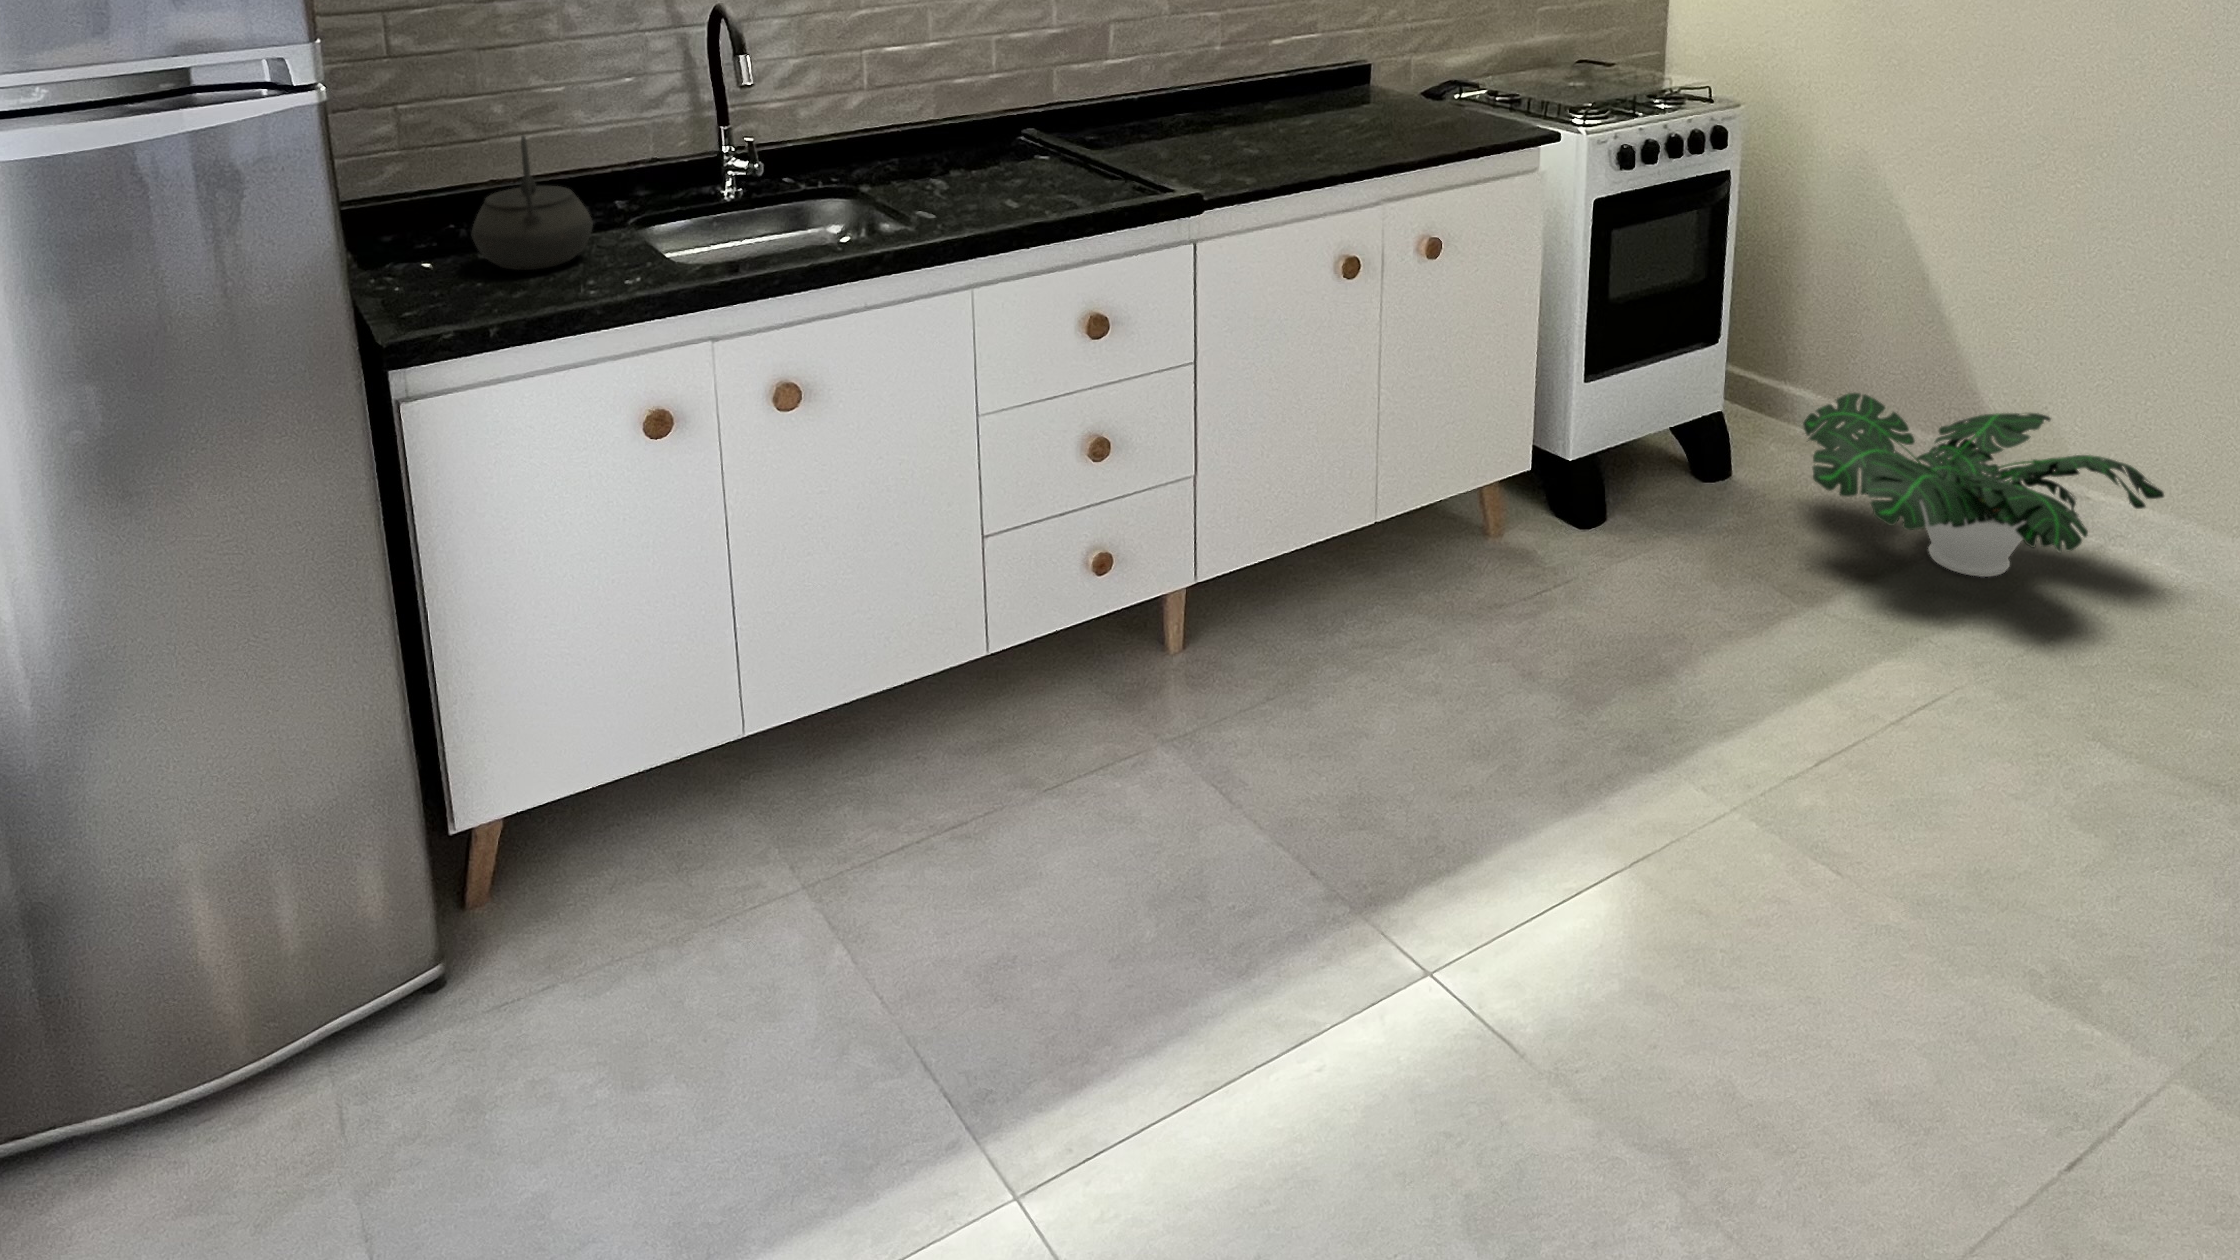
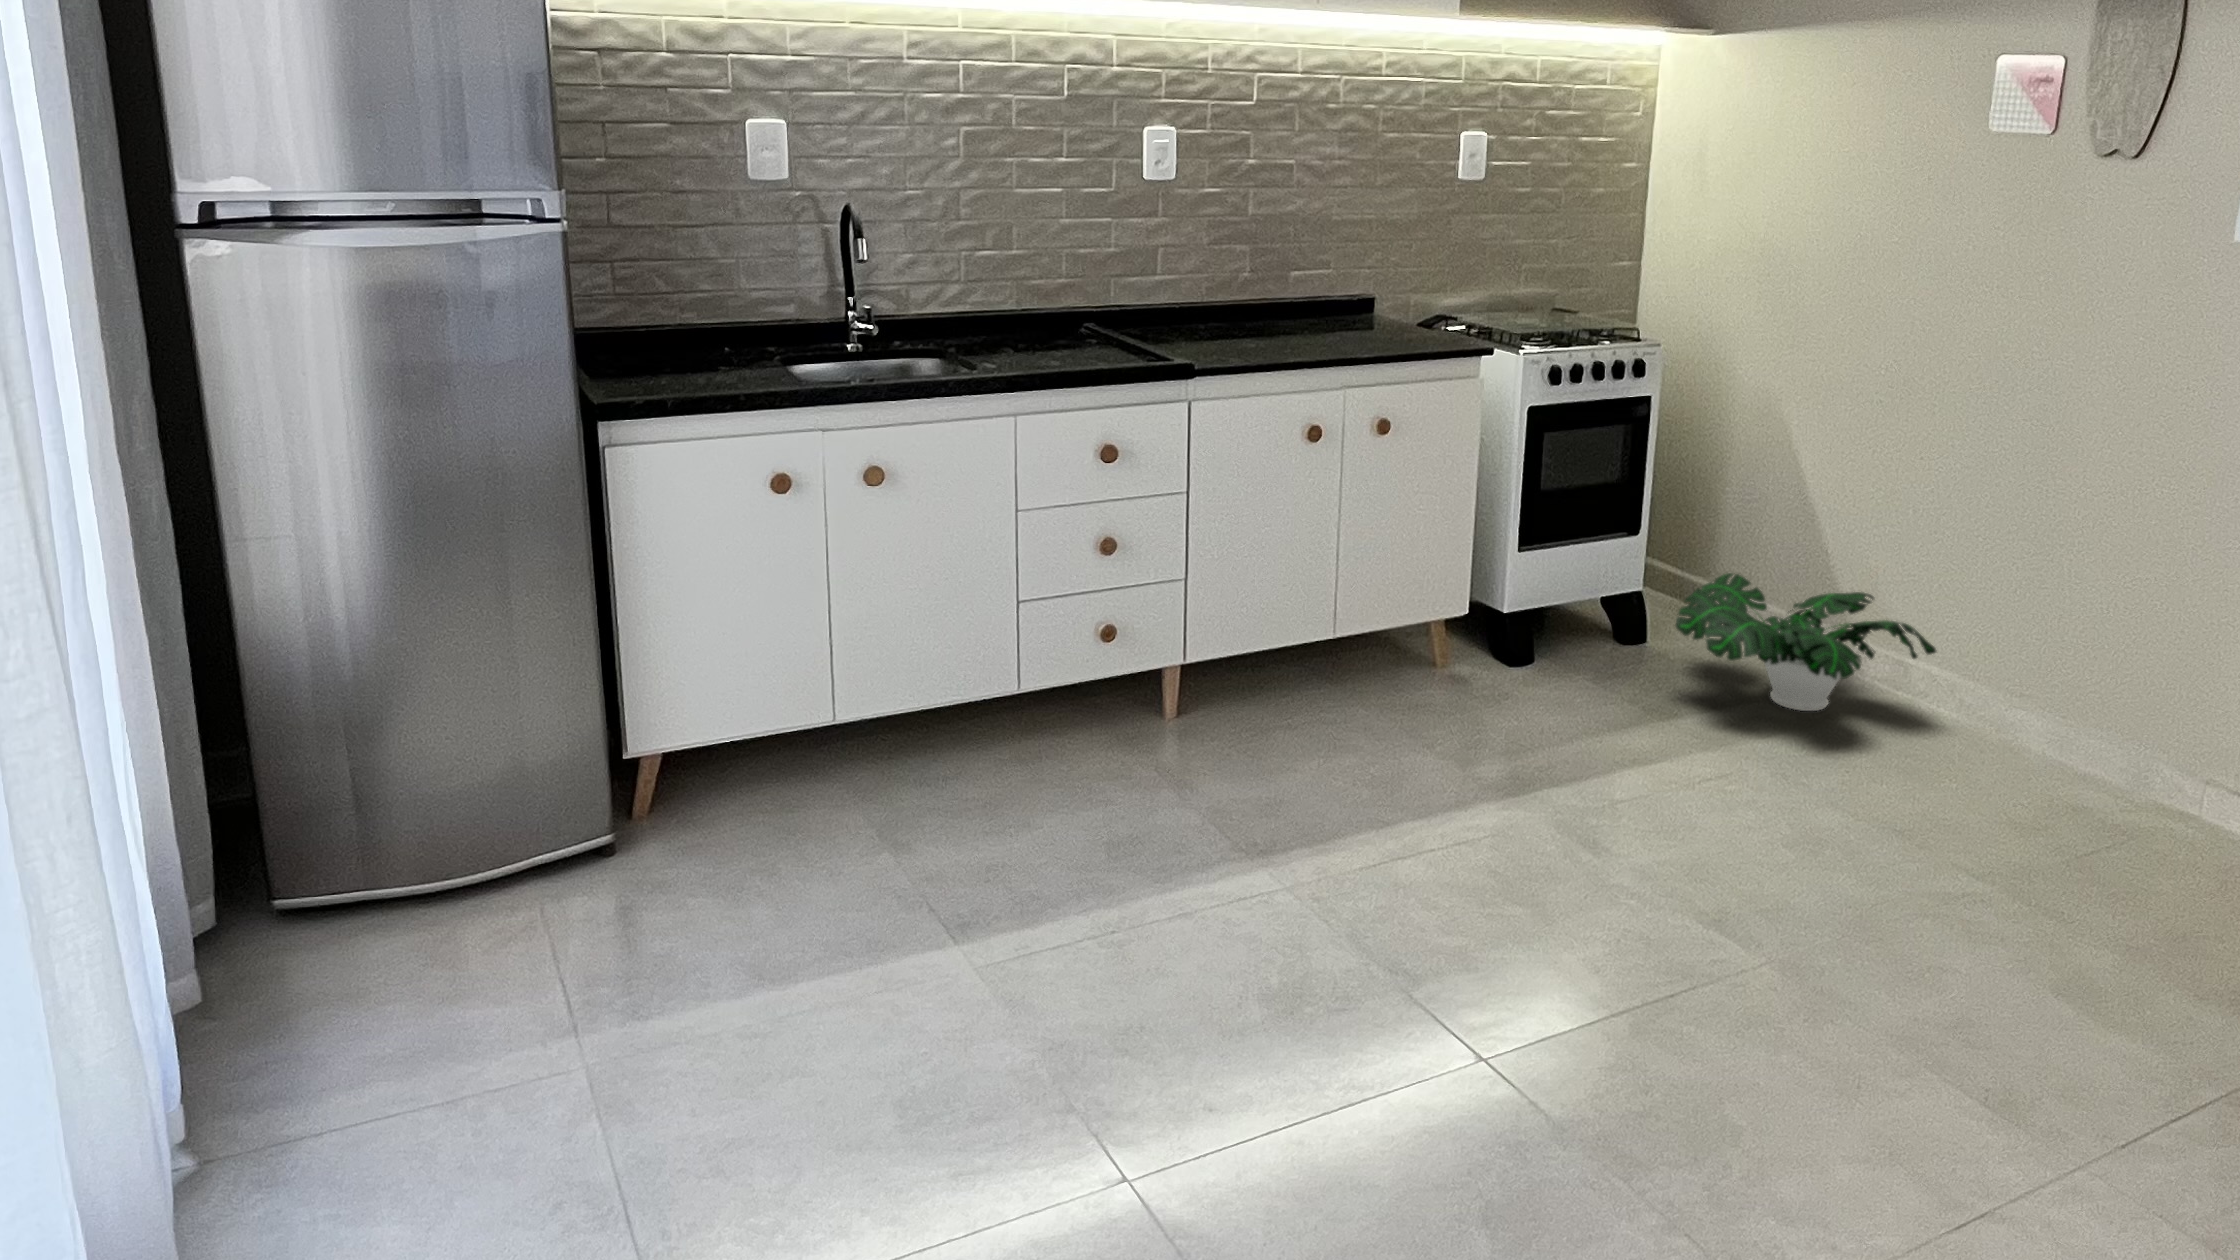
kettle: present [472,136,593,270] -> none [660,281,745,376]

